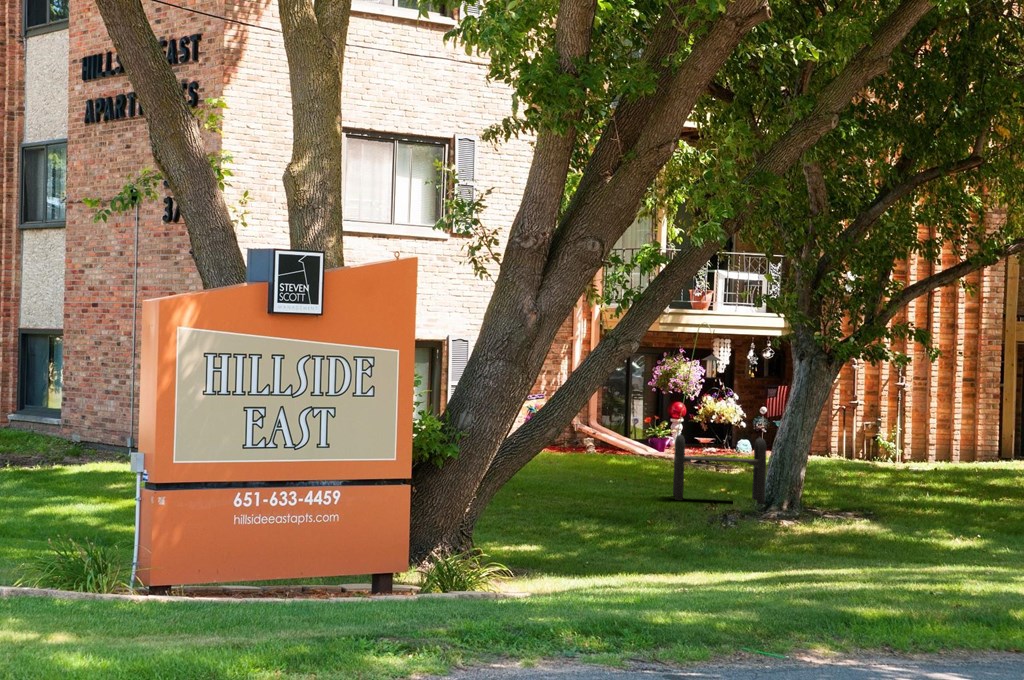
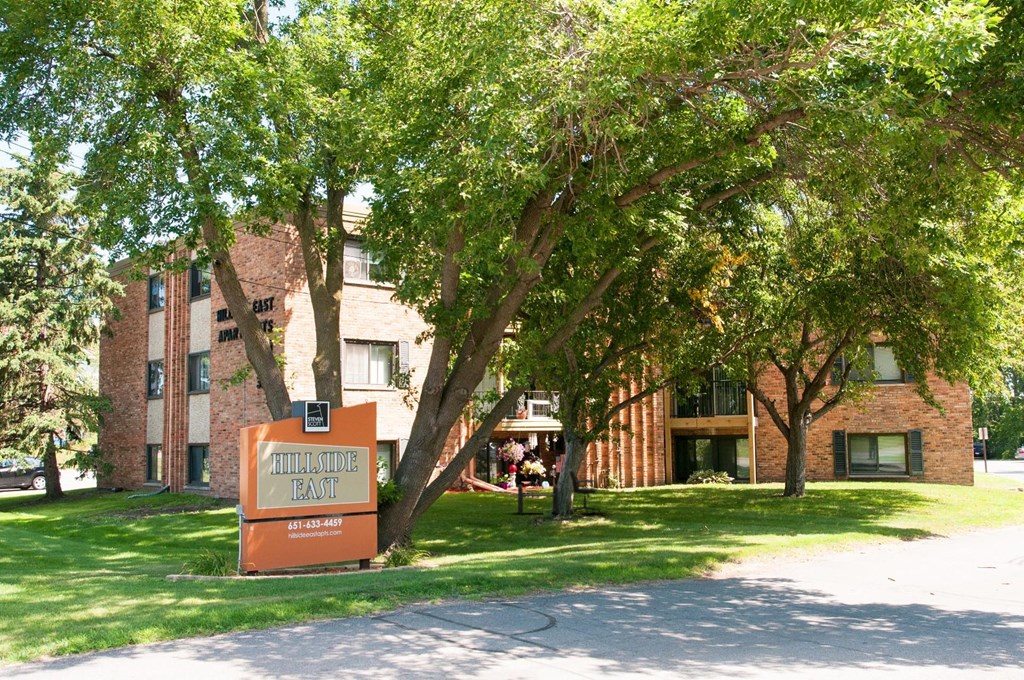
chair: none [791,405,863,509] -> present [569,469,600,514]

